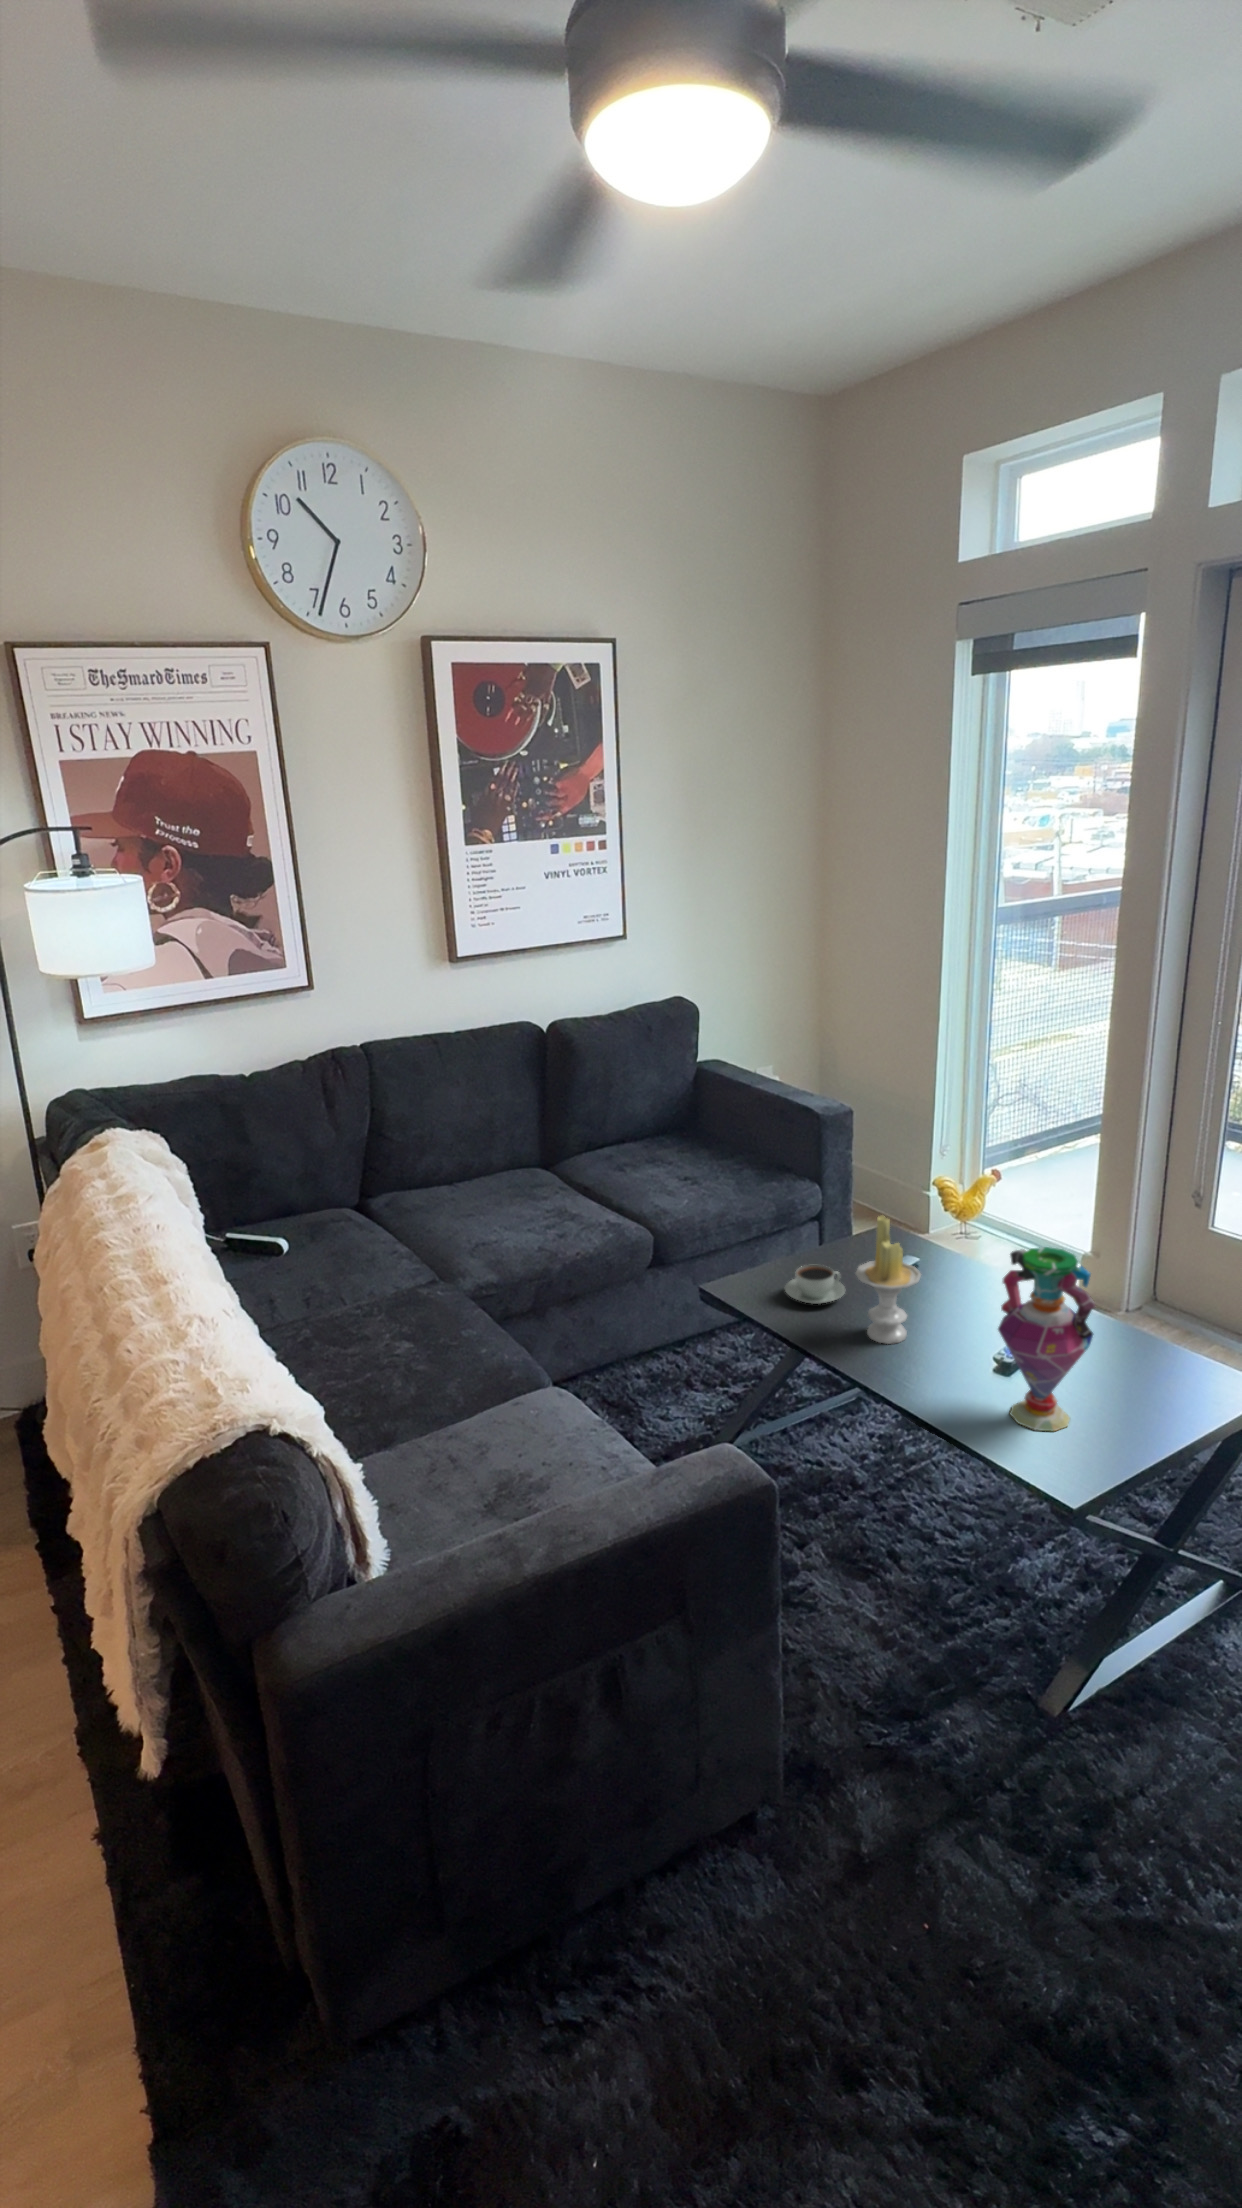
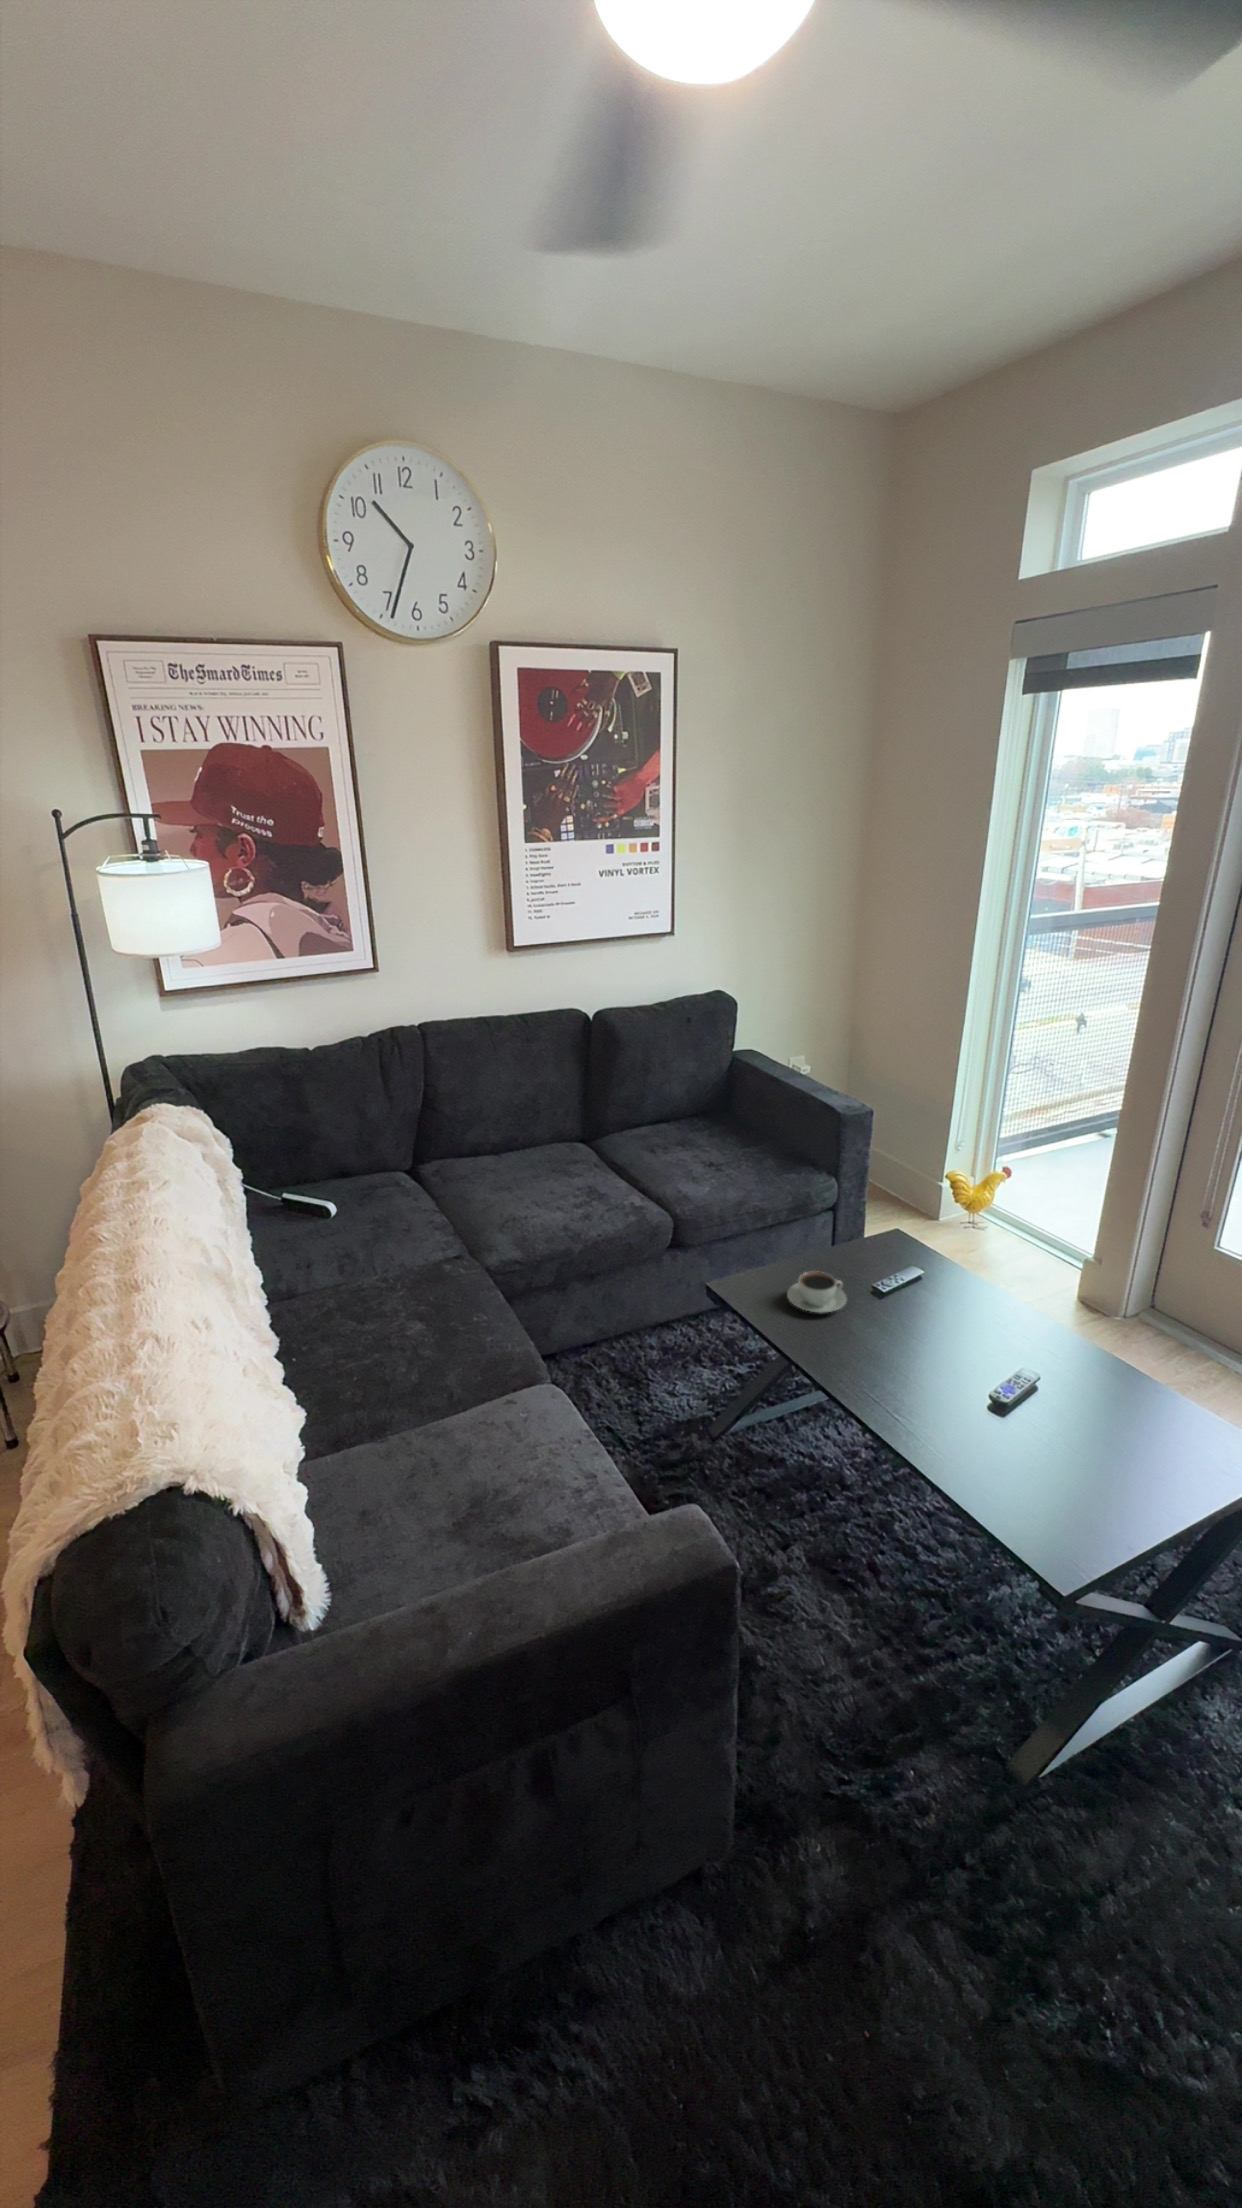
candle: present [856,1216,921,1344] -> none [855,1239,922,1365]
vase: present [998,1247,1095,1431] -> none [996,1302,1106,1492]

